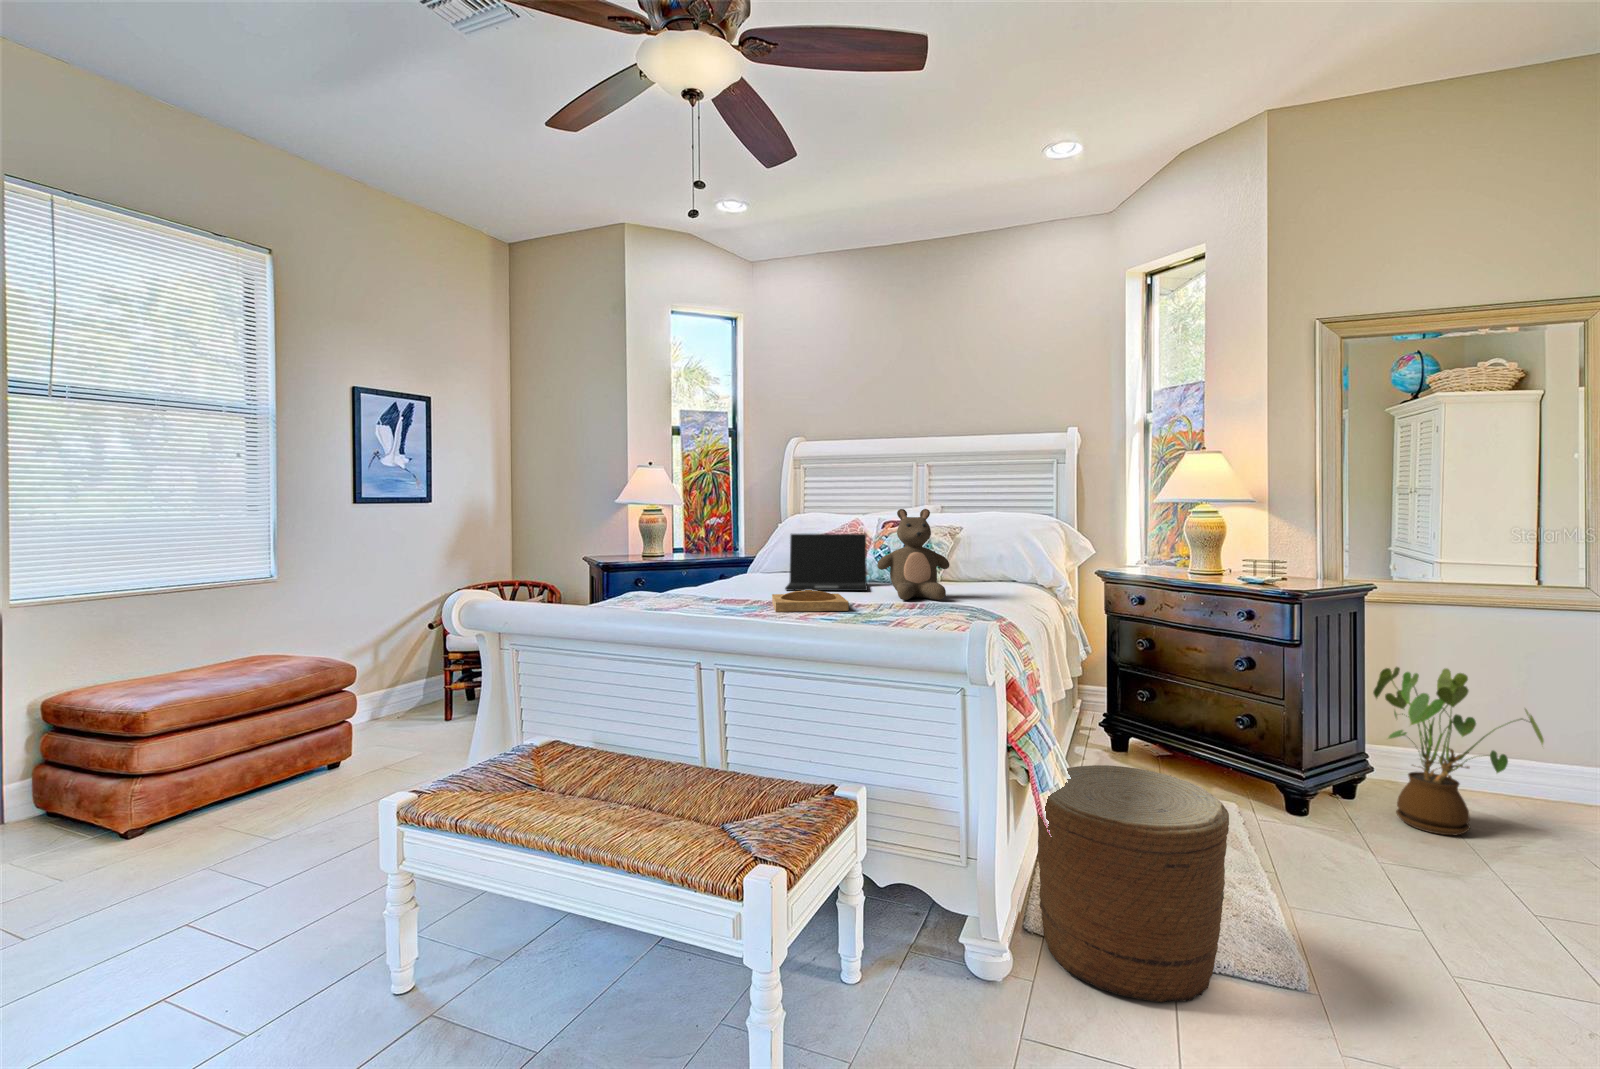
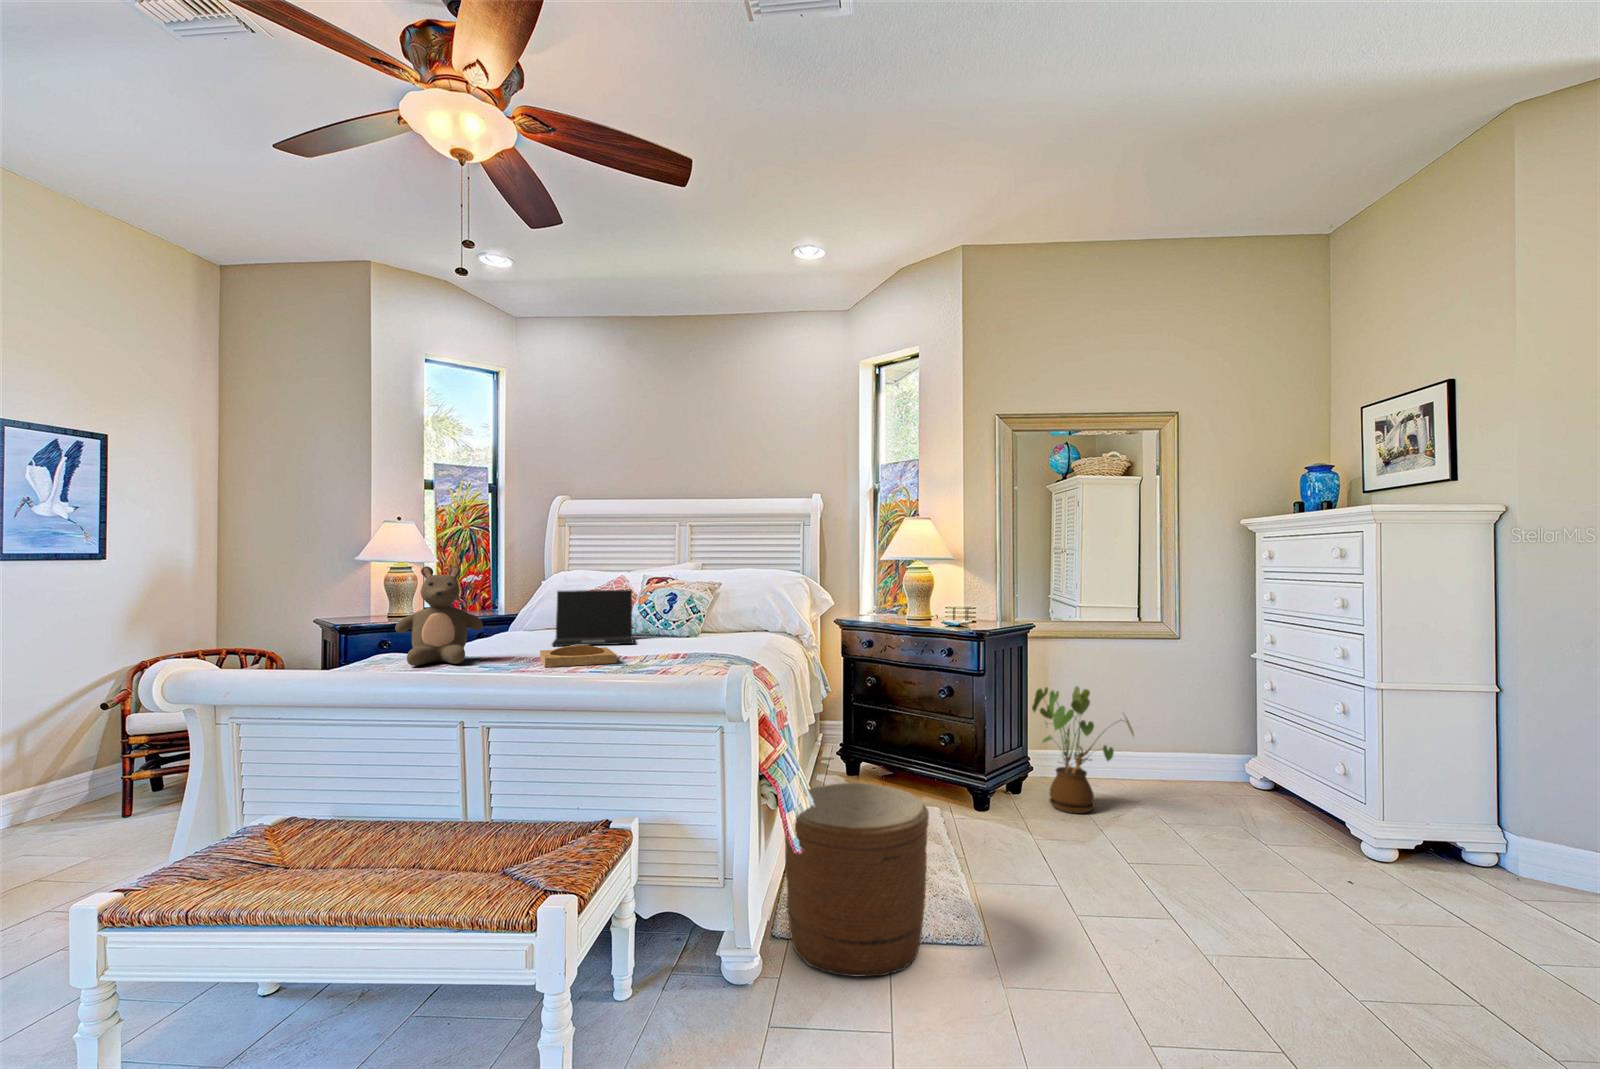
stuffed bear: present [877,509,949,600] -> present [395,566,483,666]

